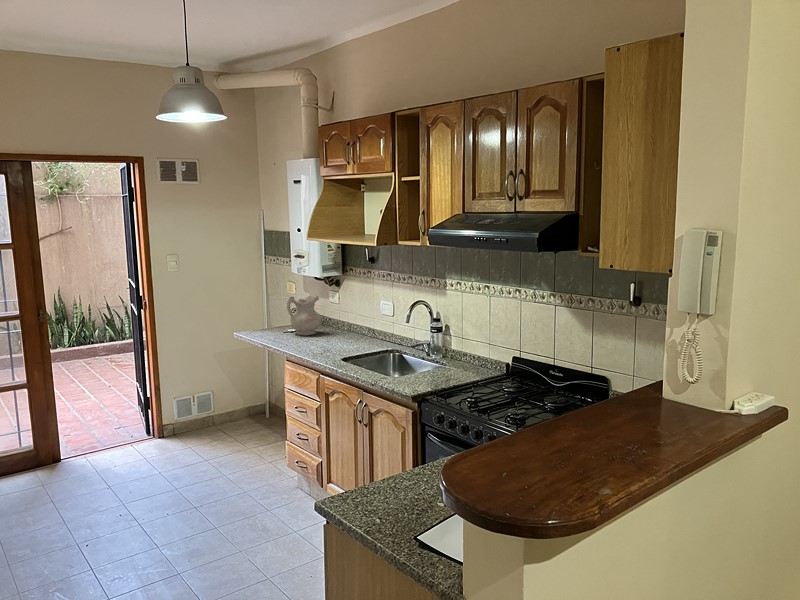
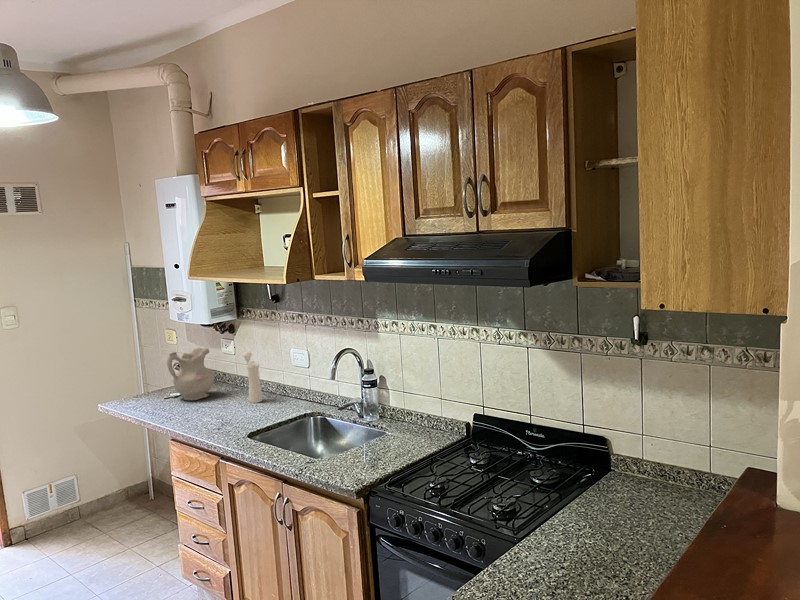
pepper mill: none [344,301,356,341] -> present [243,351,262,403]

